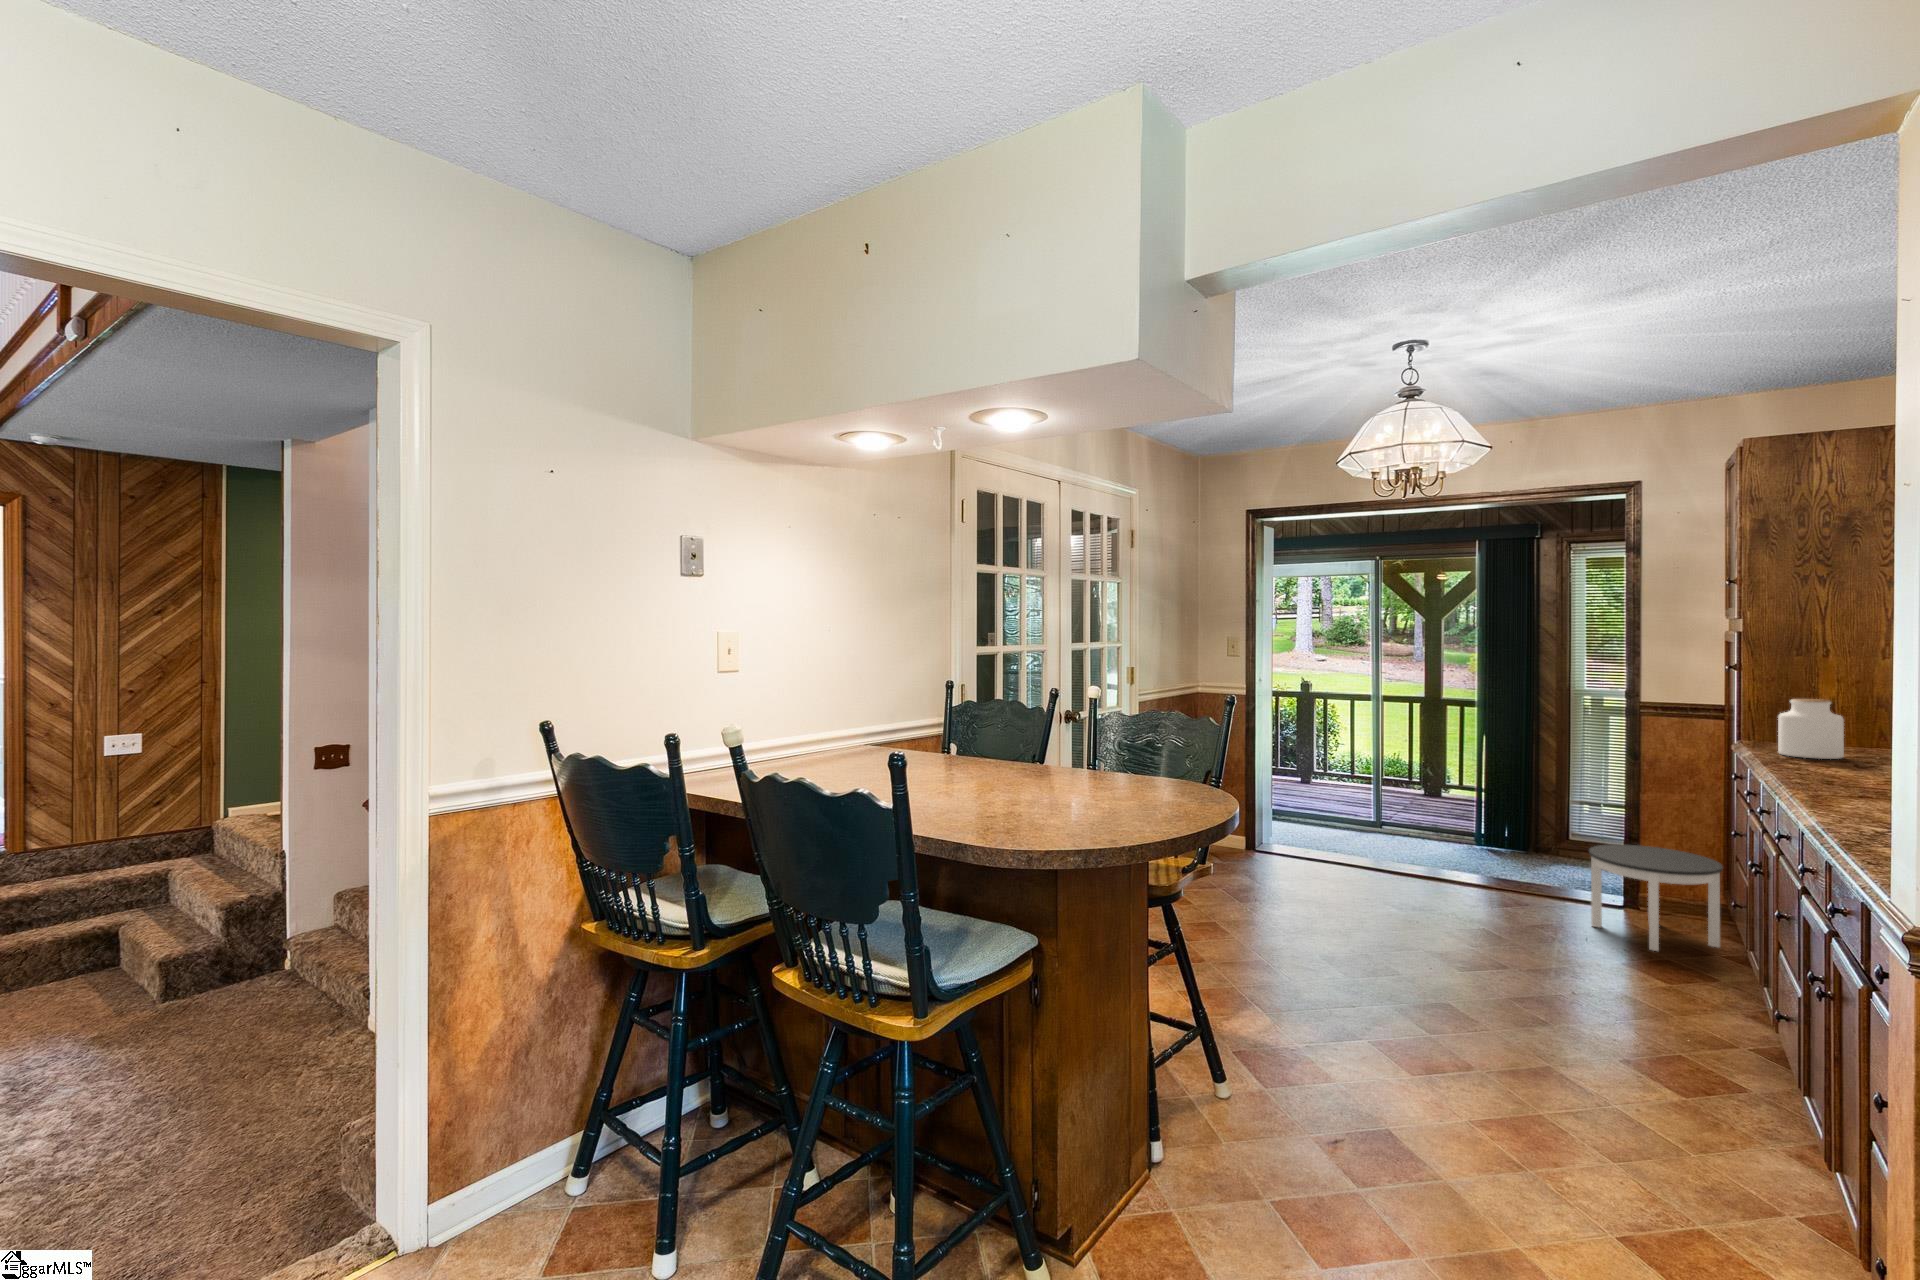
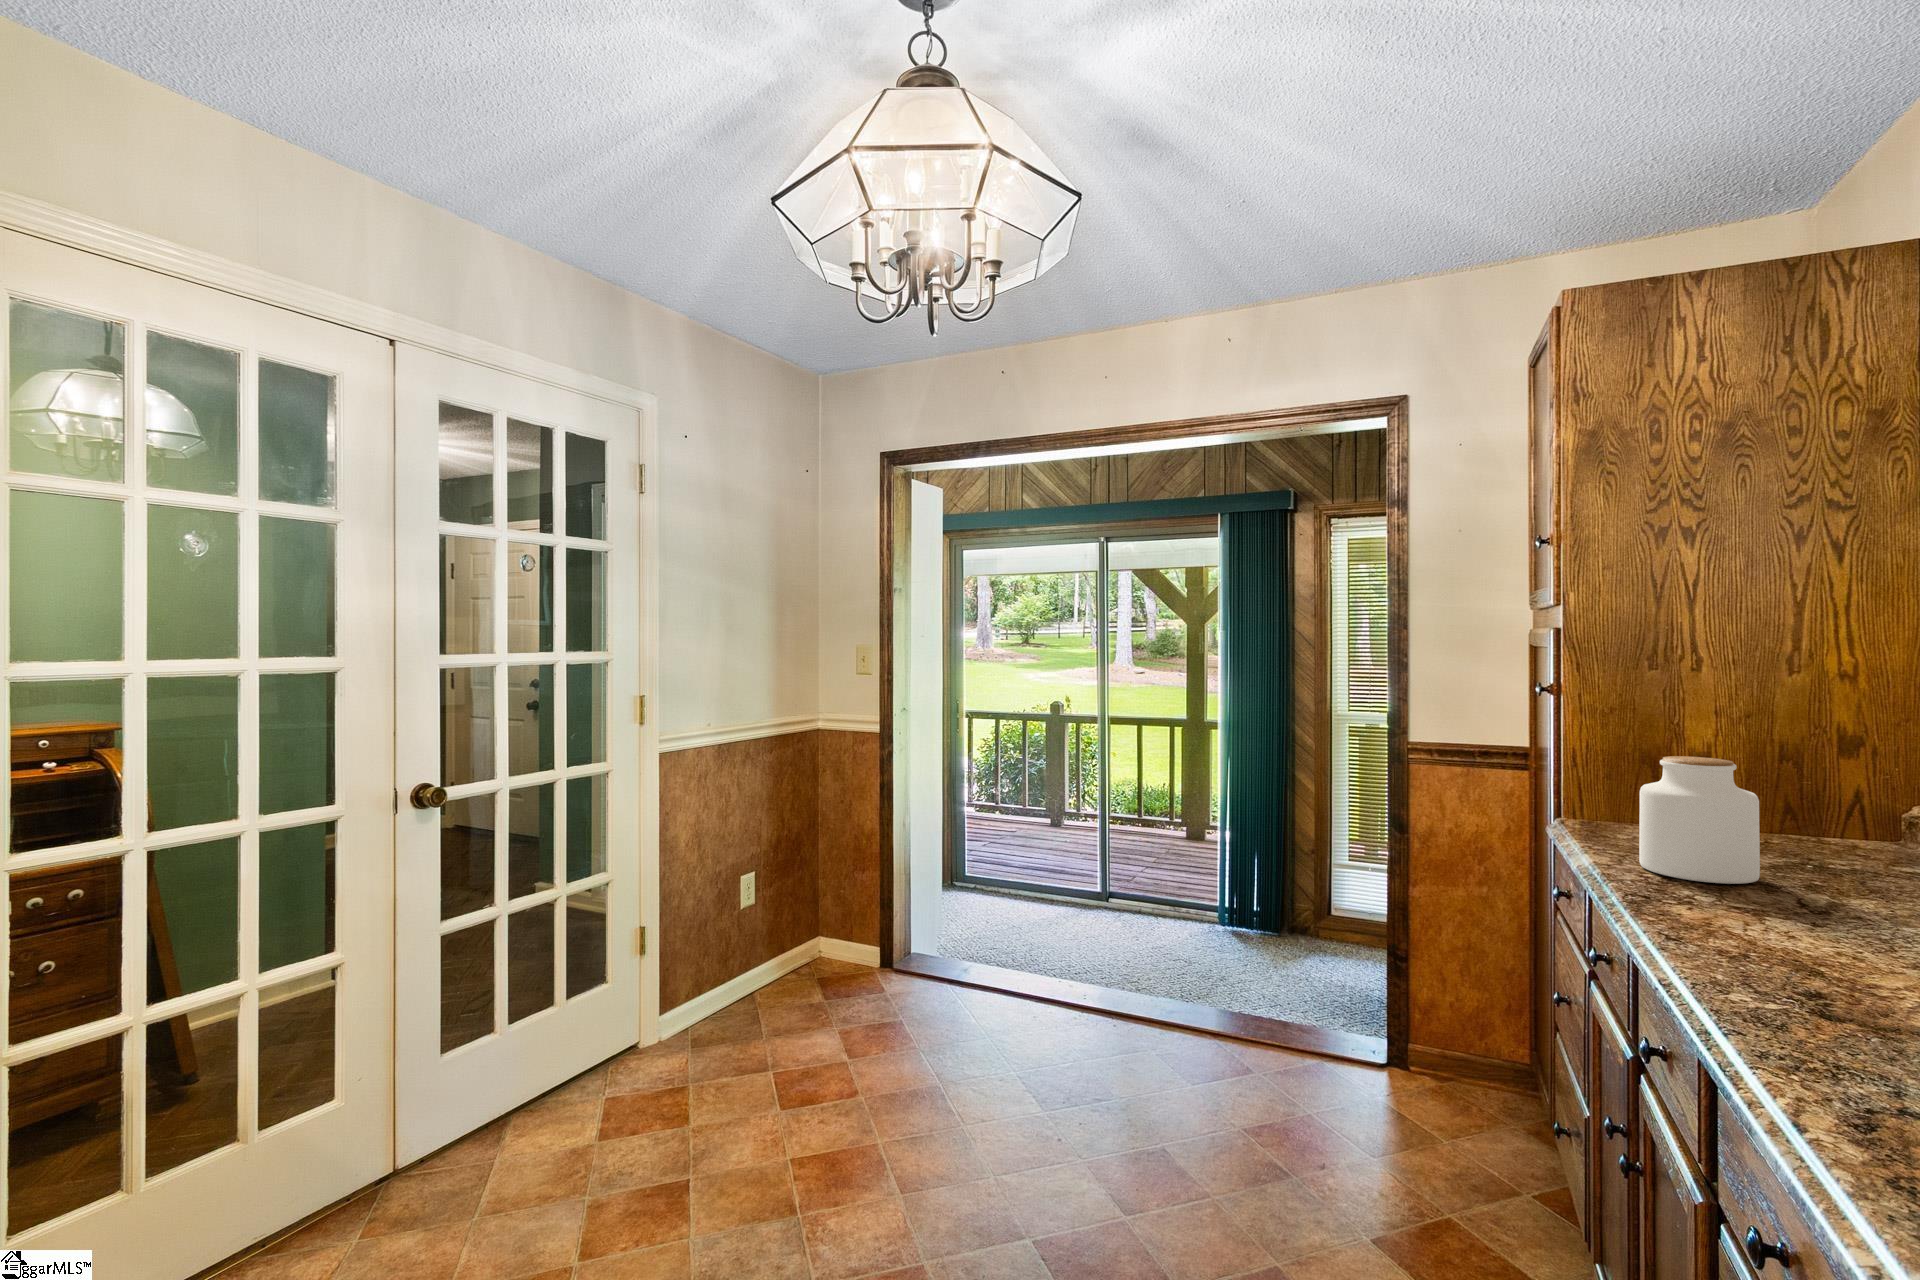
round table: present [1589,844,1723,951] -> none [1336,966,1525,1166]

